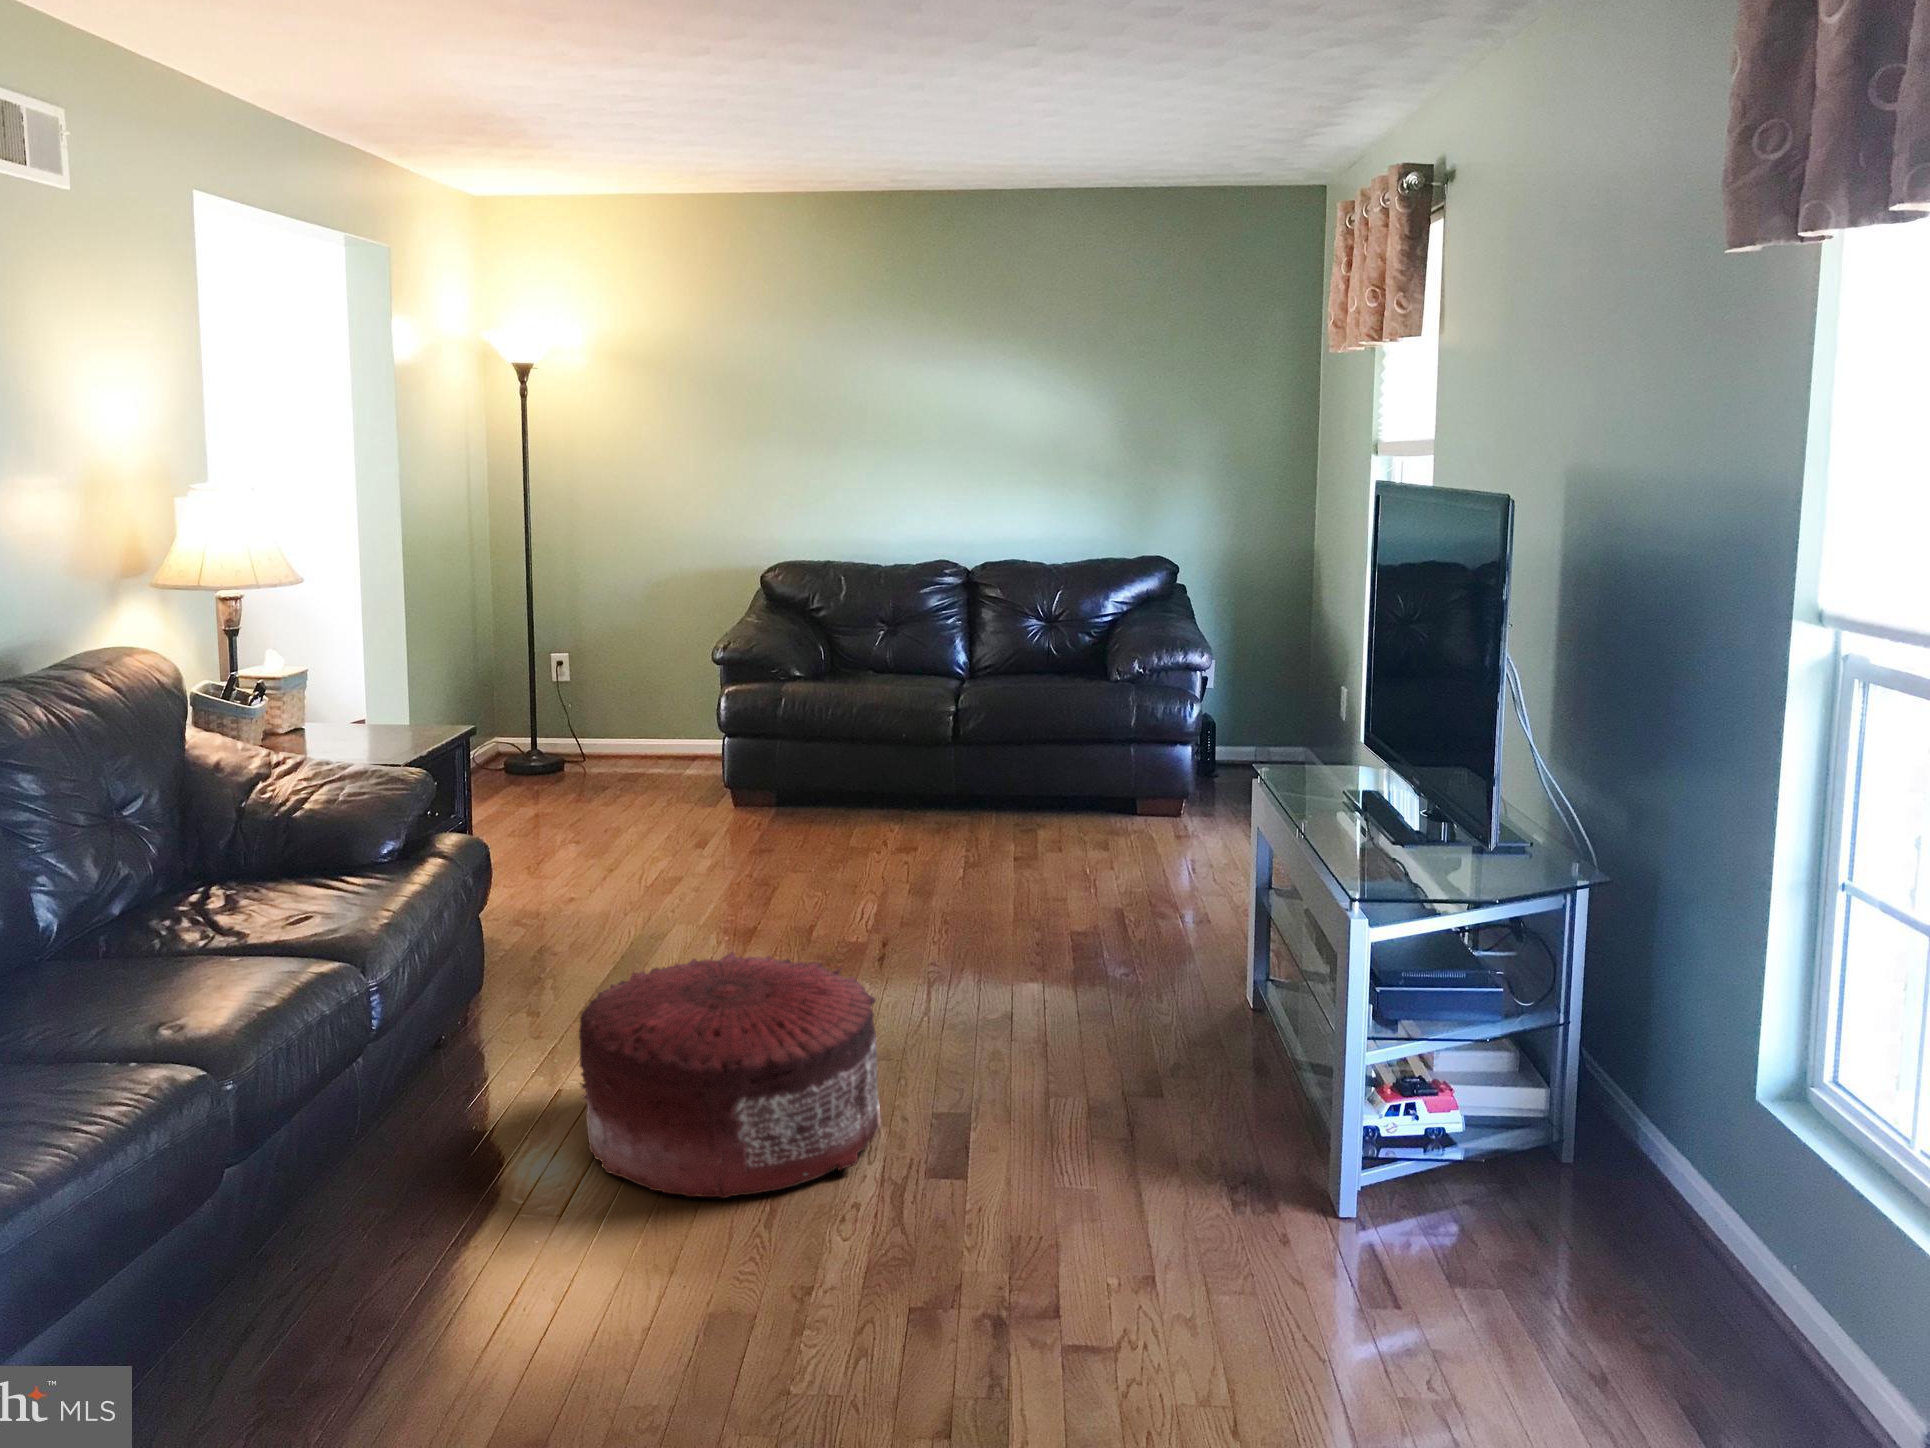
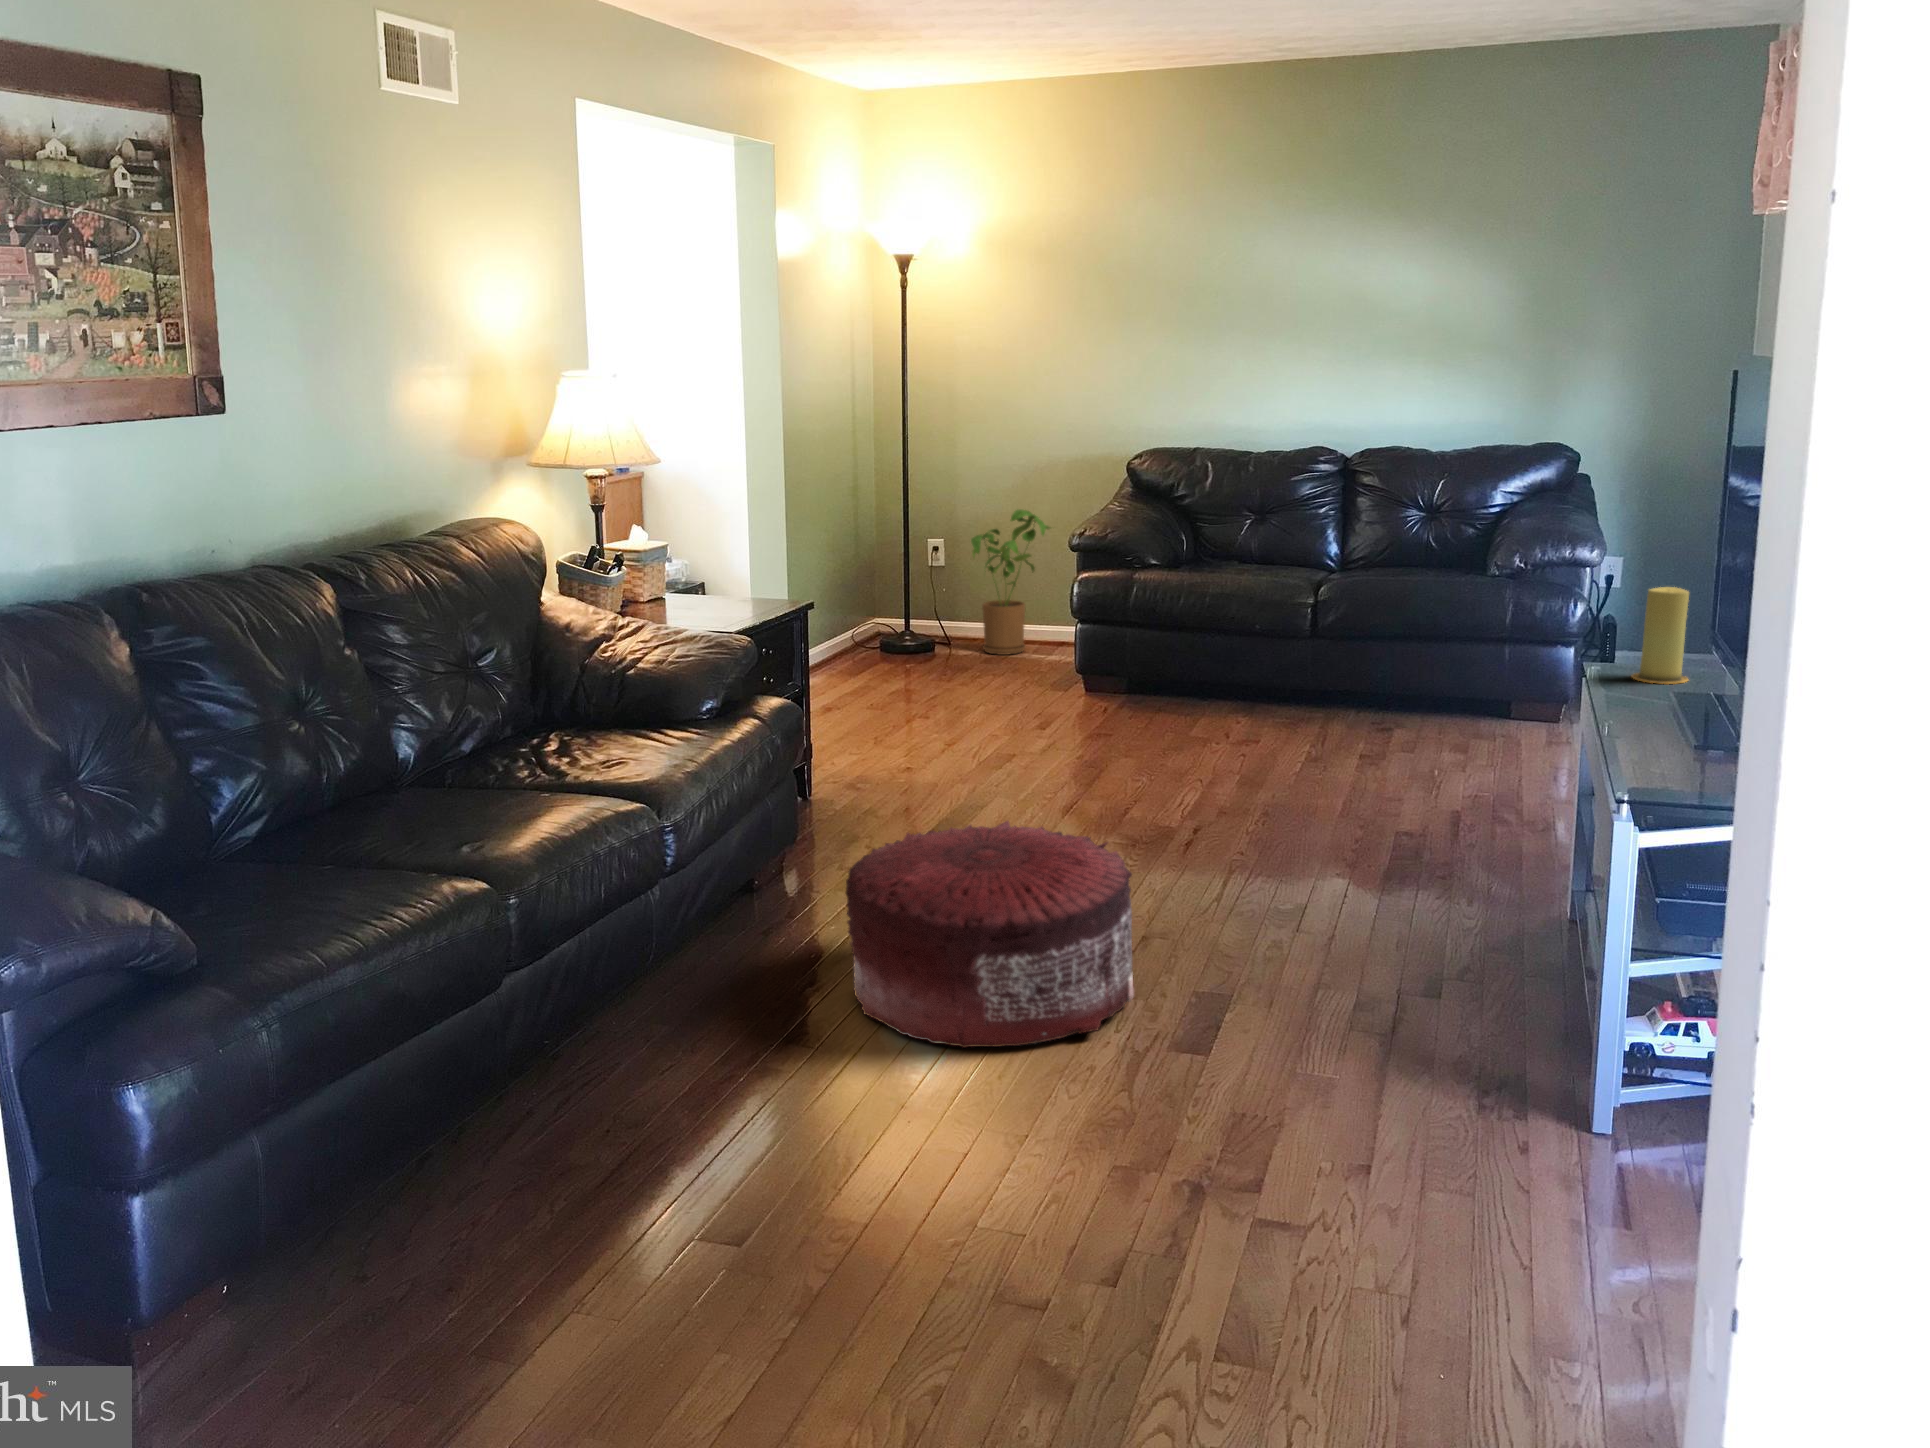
house plant: none [601,623,686,770] -> present [971,509,1050,655]
candle: none [1292,694,1342,783] -> present [1632,587,1689,684]

